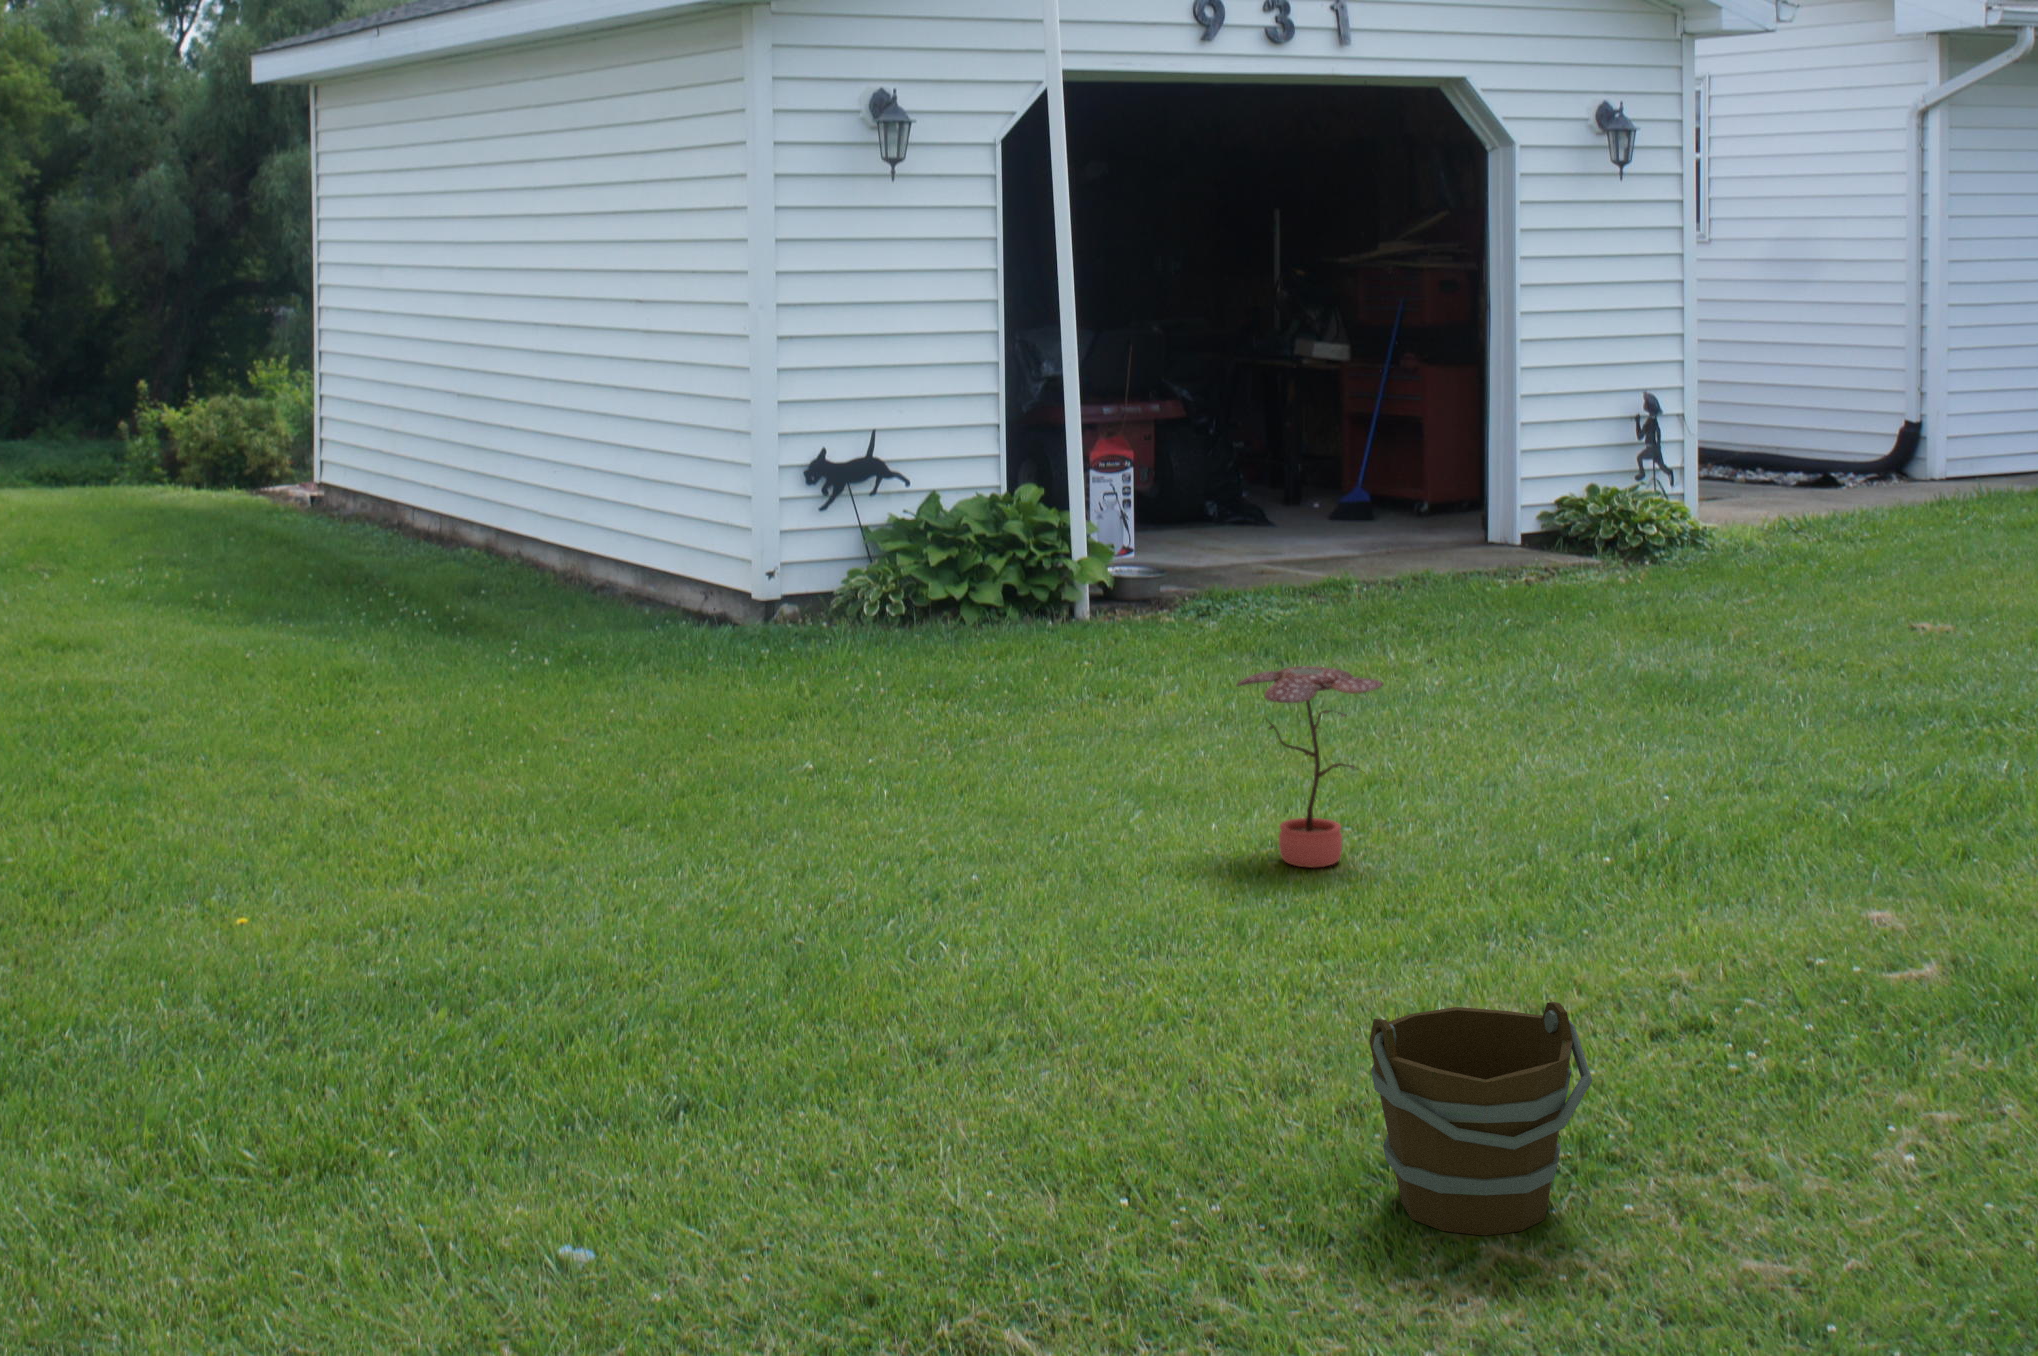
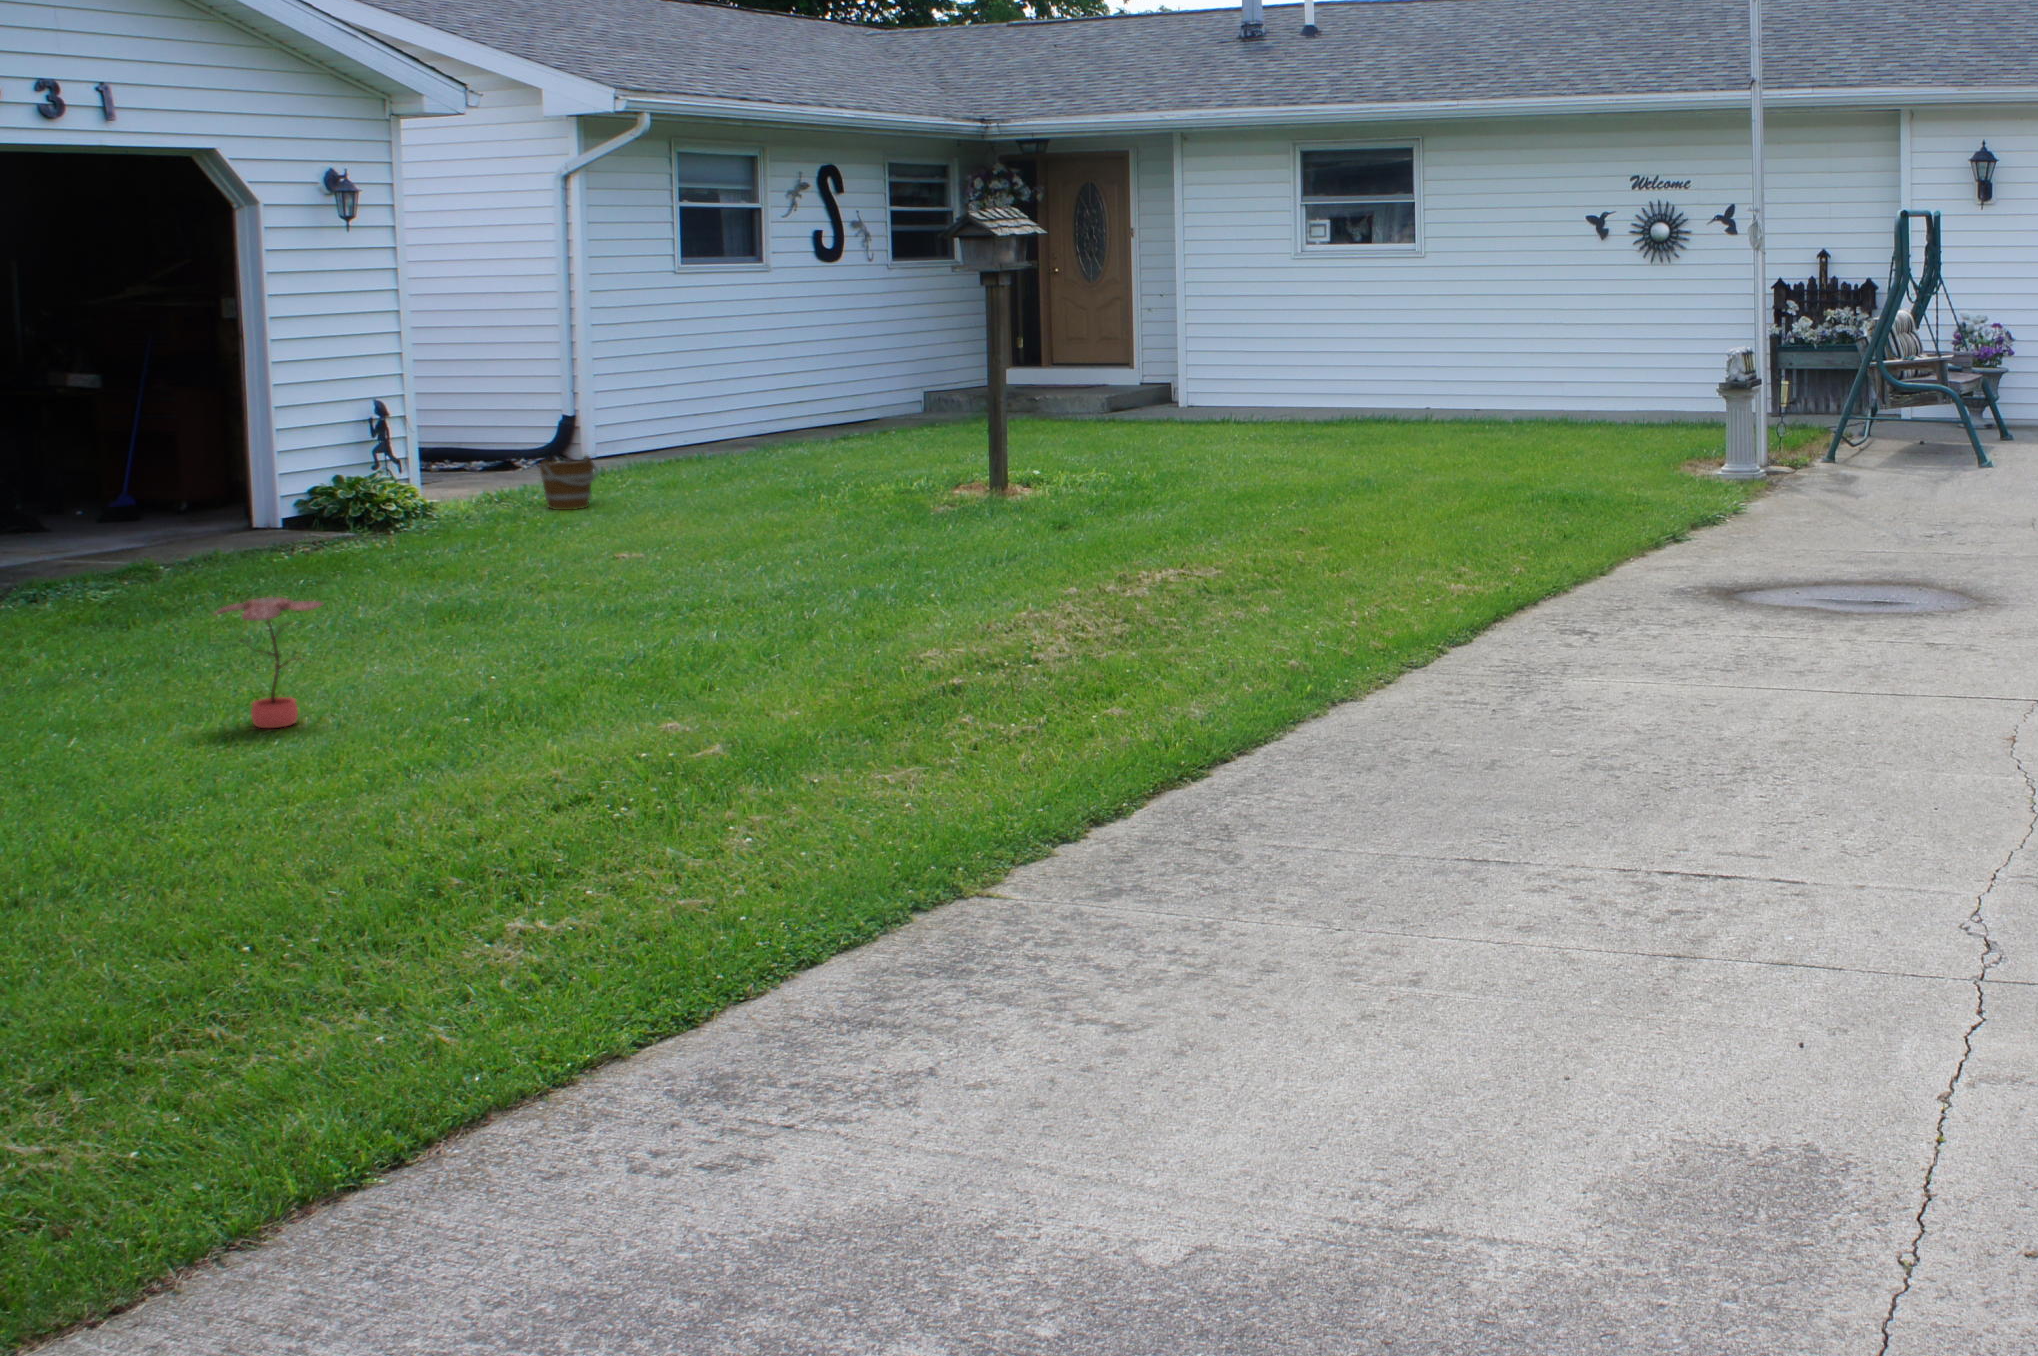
bucket: present [1369,1002,1592,1236] -> present [540,456,598,510]

